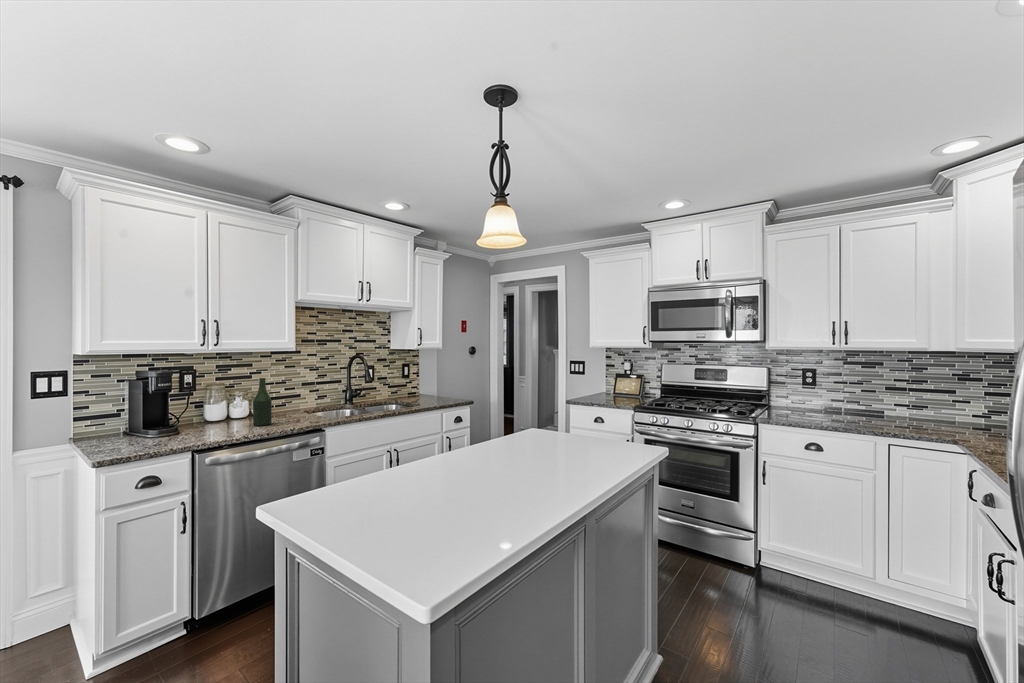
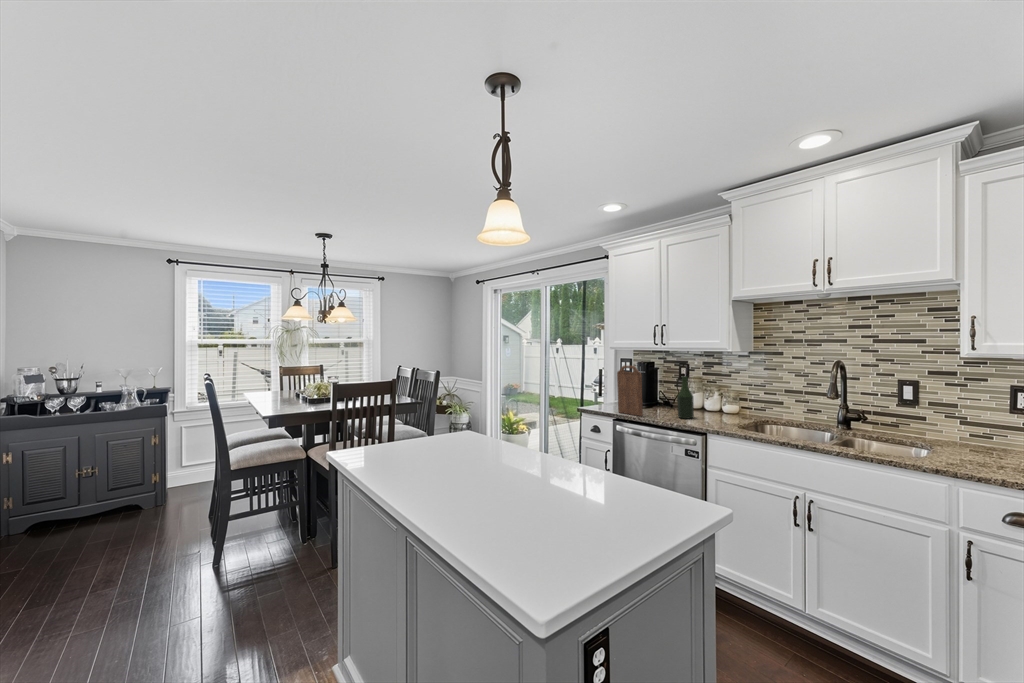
cutting board: none [188,370,233,441] -> present [617,366,643,416]

